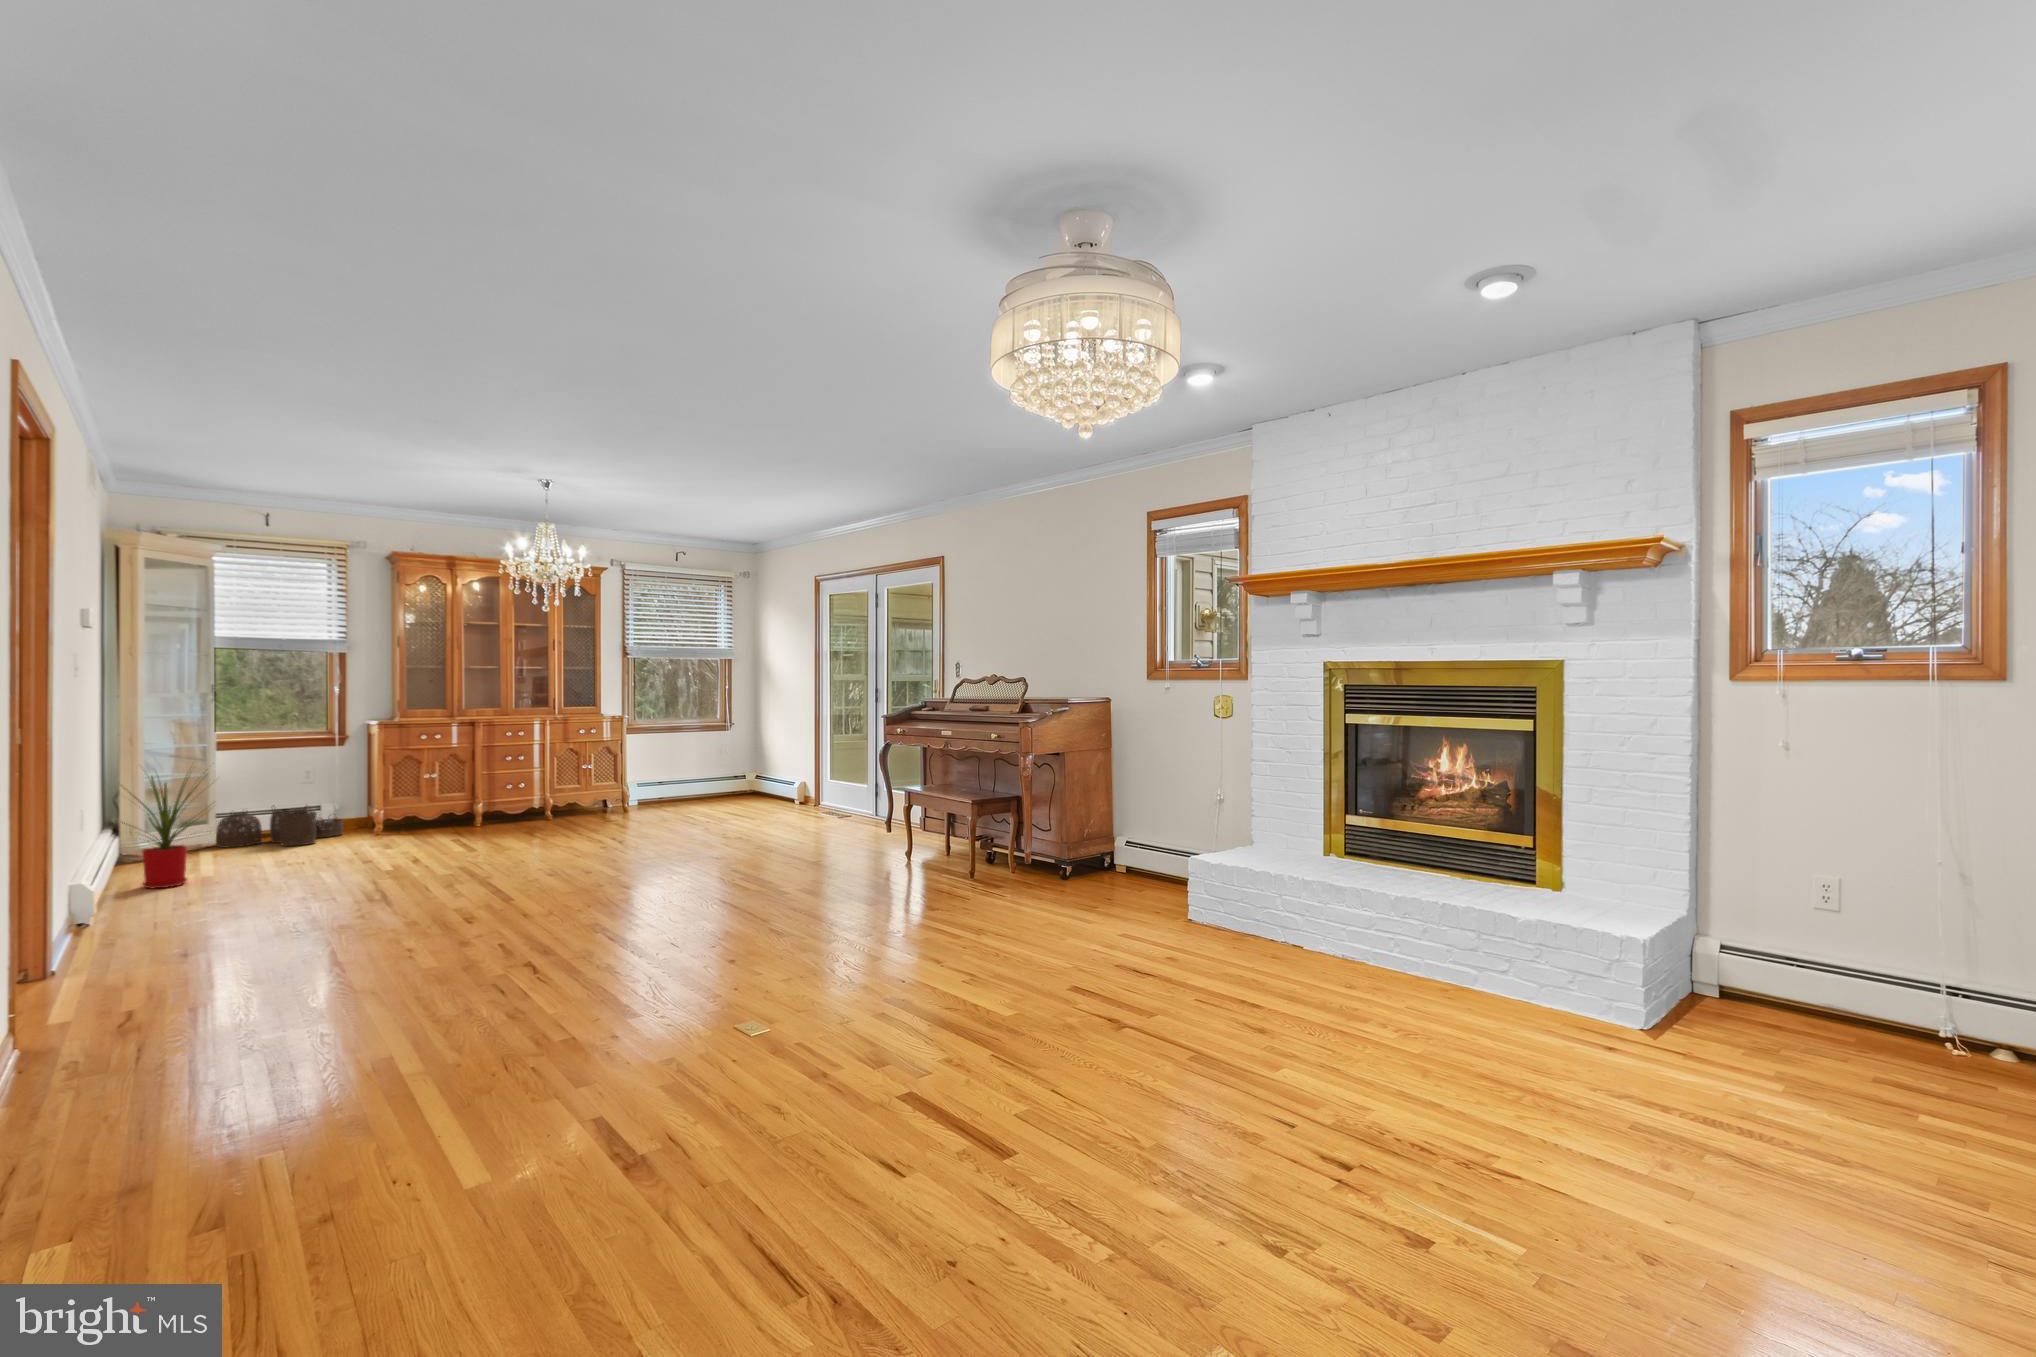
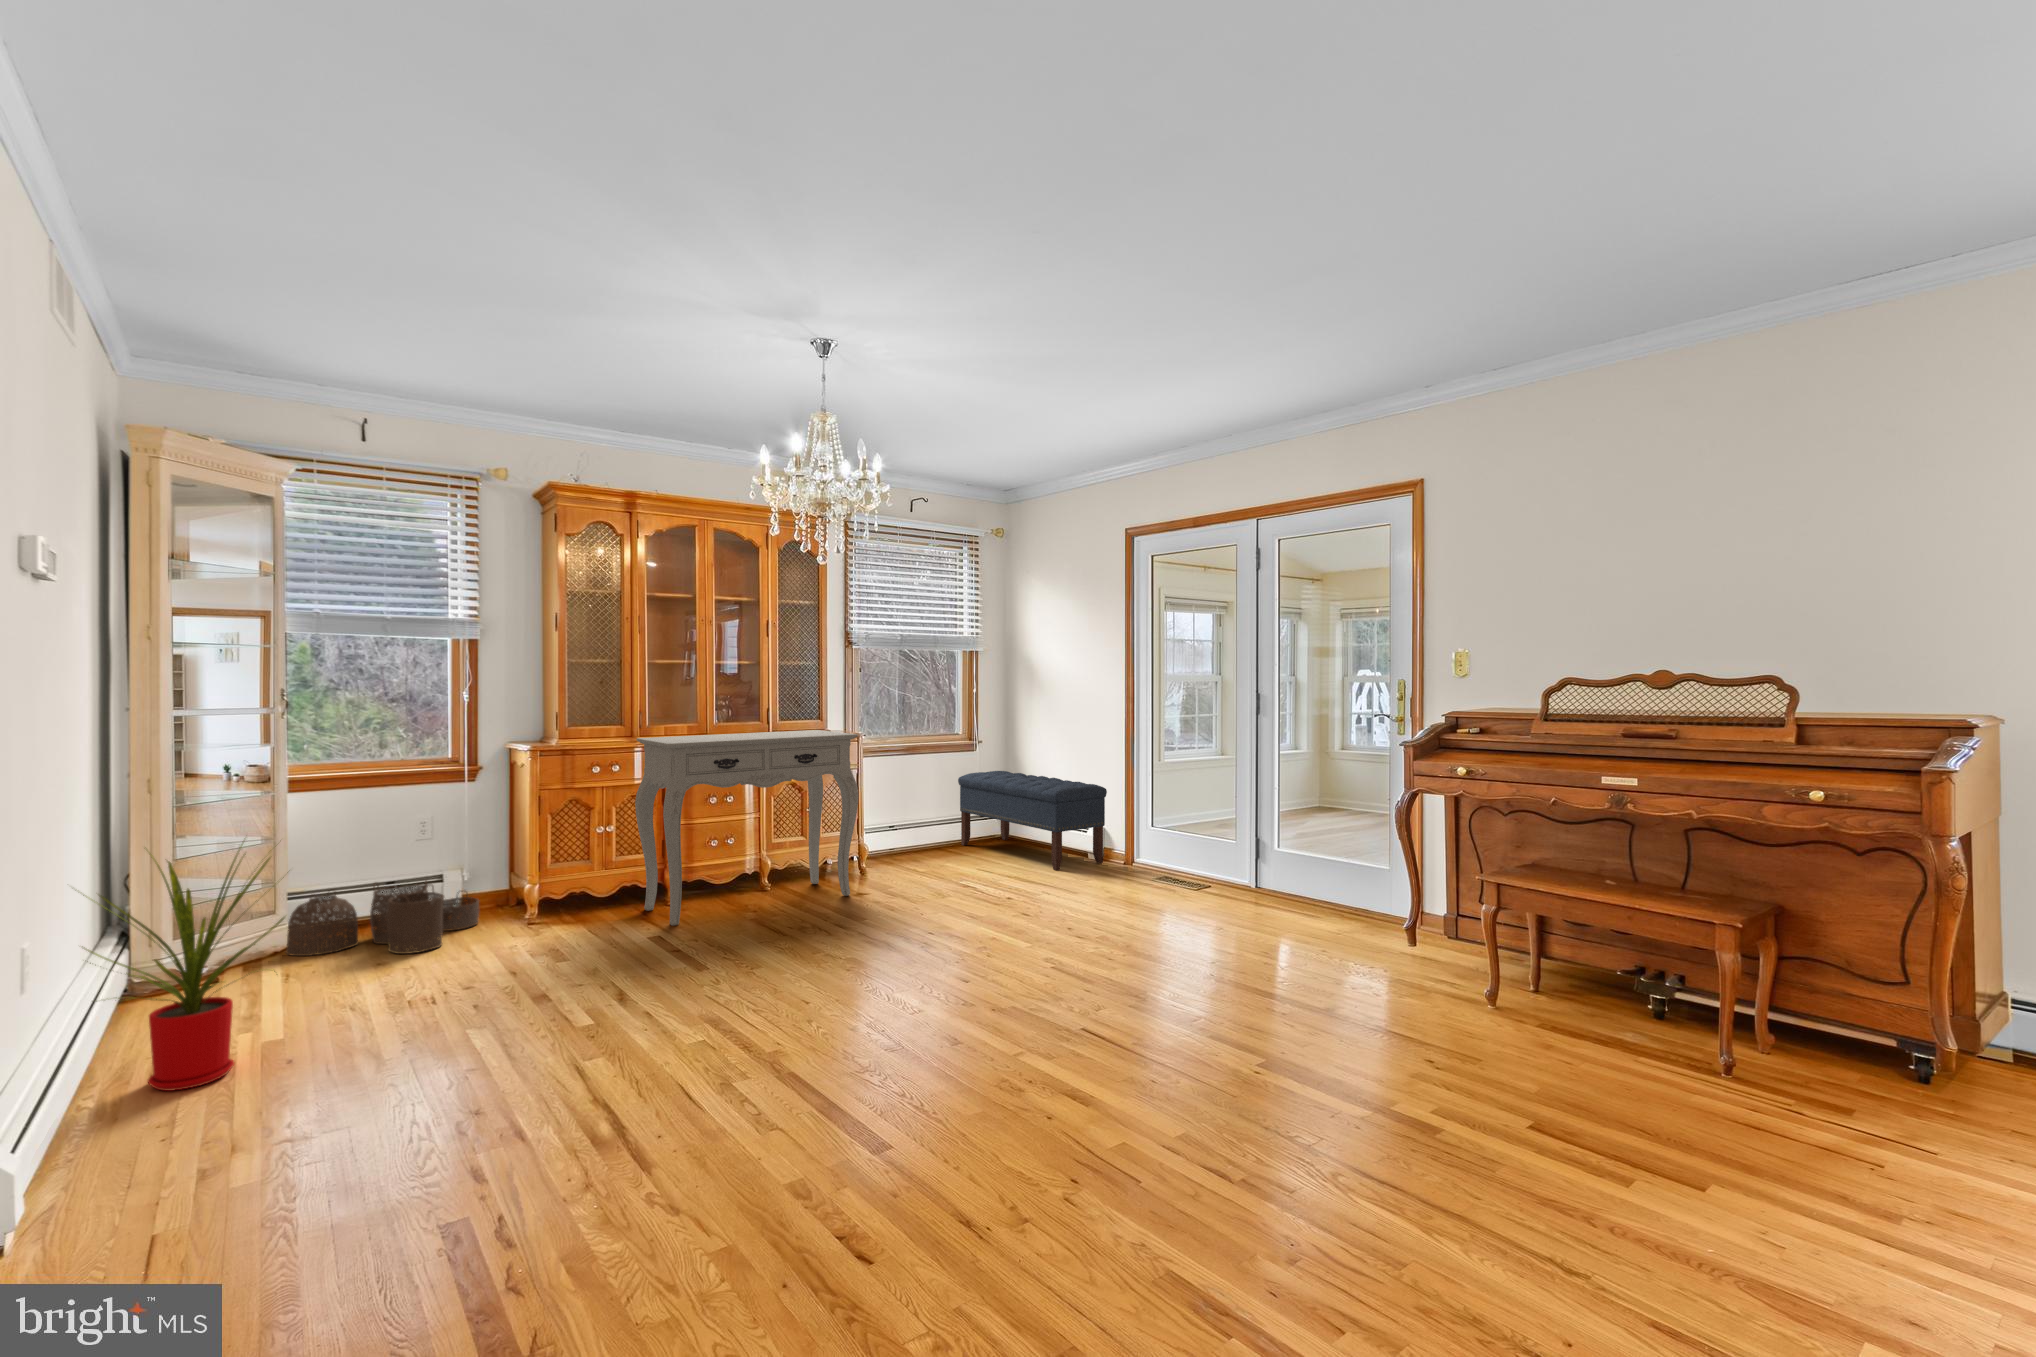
console table: none [451,713,607,835] -> present [635,730,859,926]
bench: none [713,746,803,810] -> present [958,771,1107,870]

